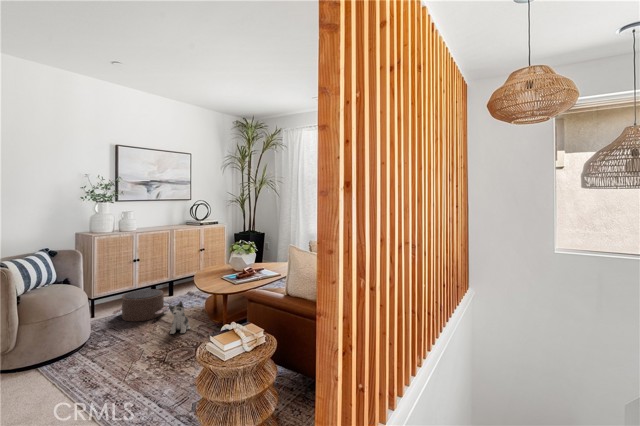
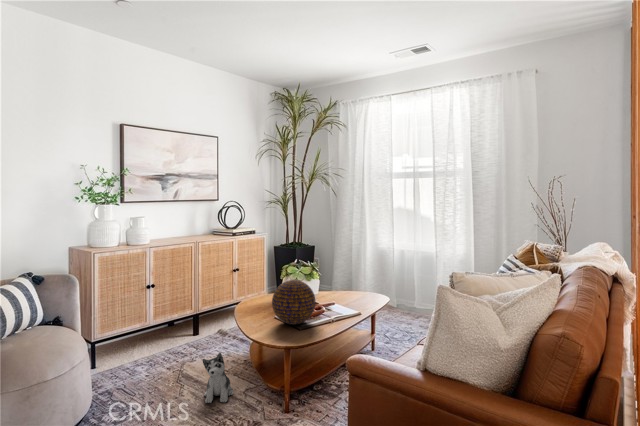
decorative orb: none [217,253,247,282] -> present [272,280,315,325]
pouf: present [113,289,168,321] -> none [119,329,197,378]

